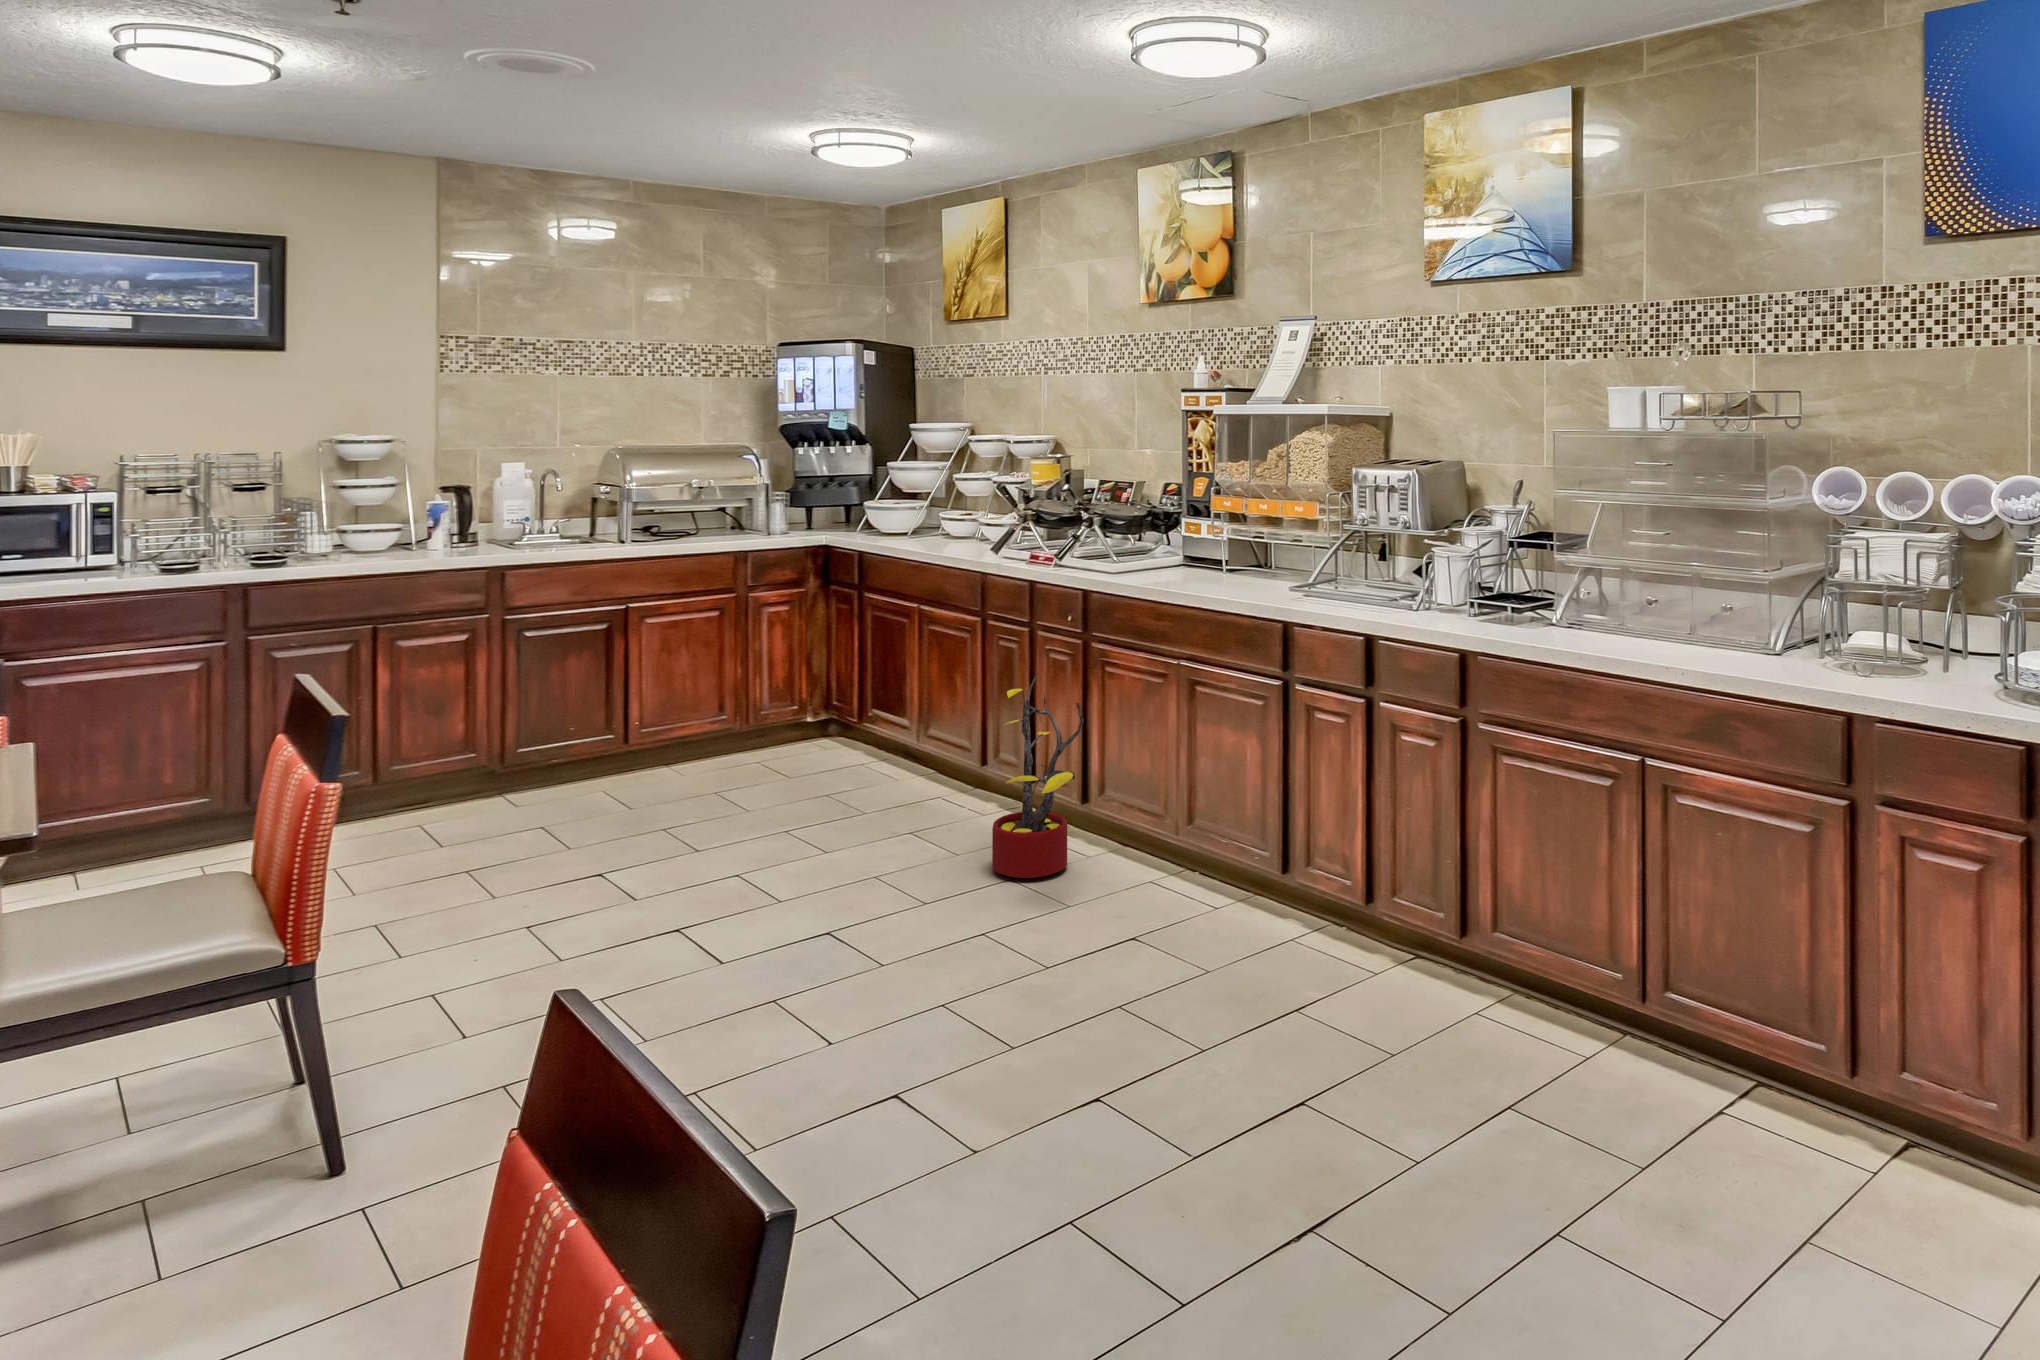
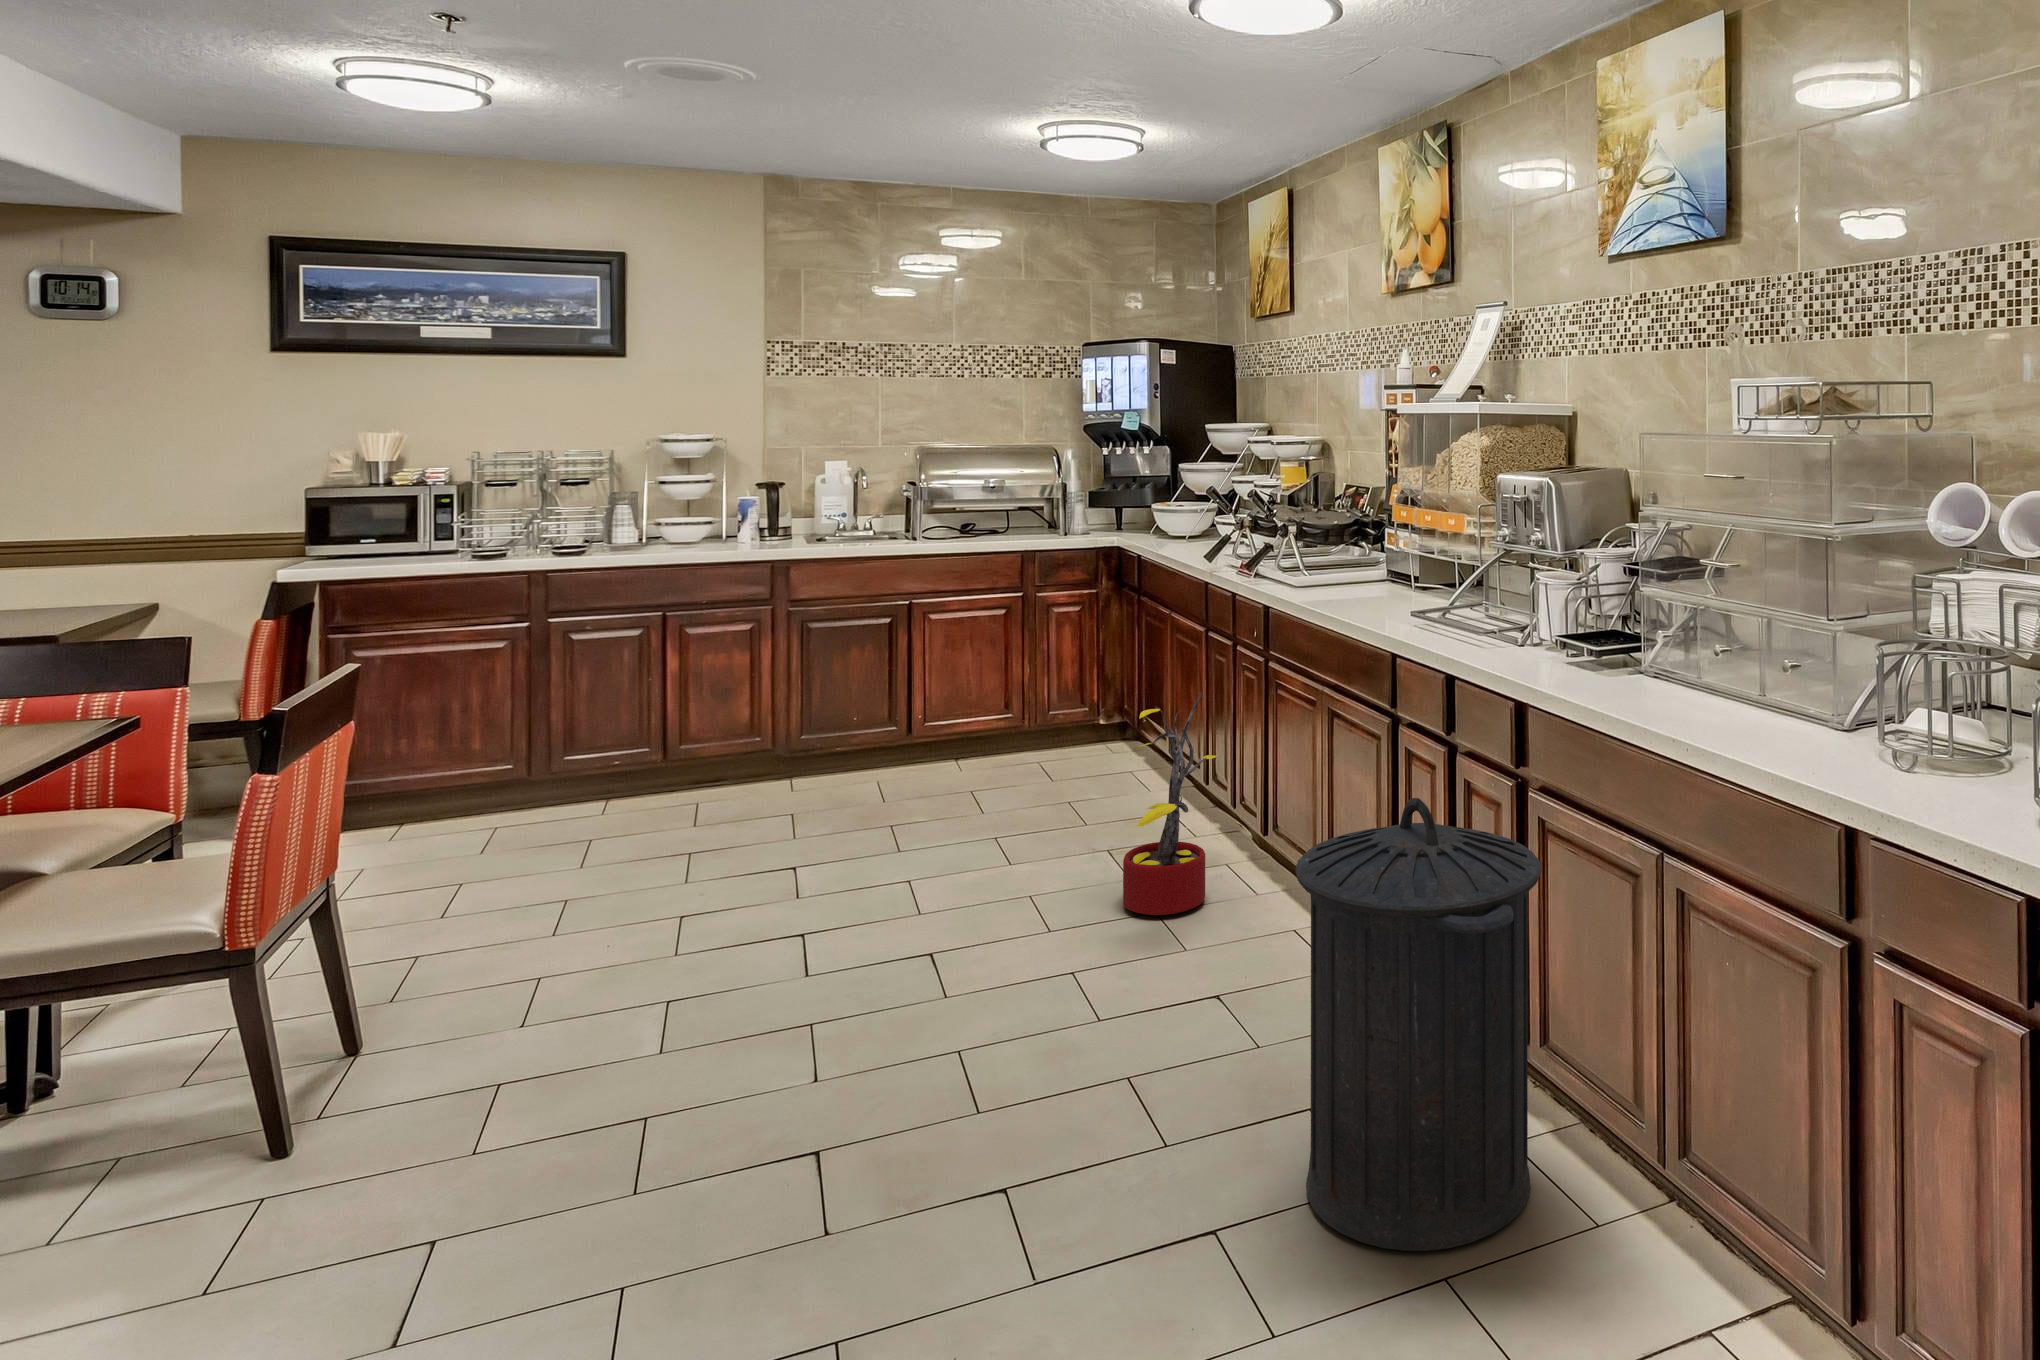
trash can: none [1347,730,1564,1090] -> present [1295,798,1541,1251]

